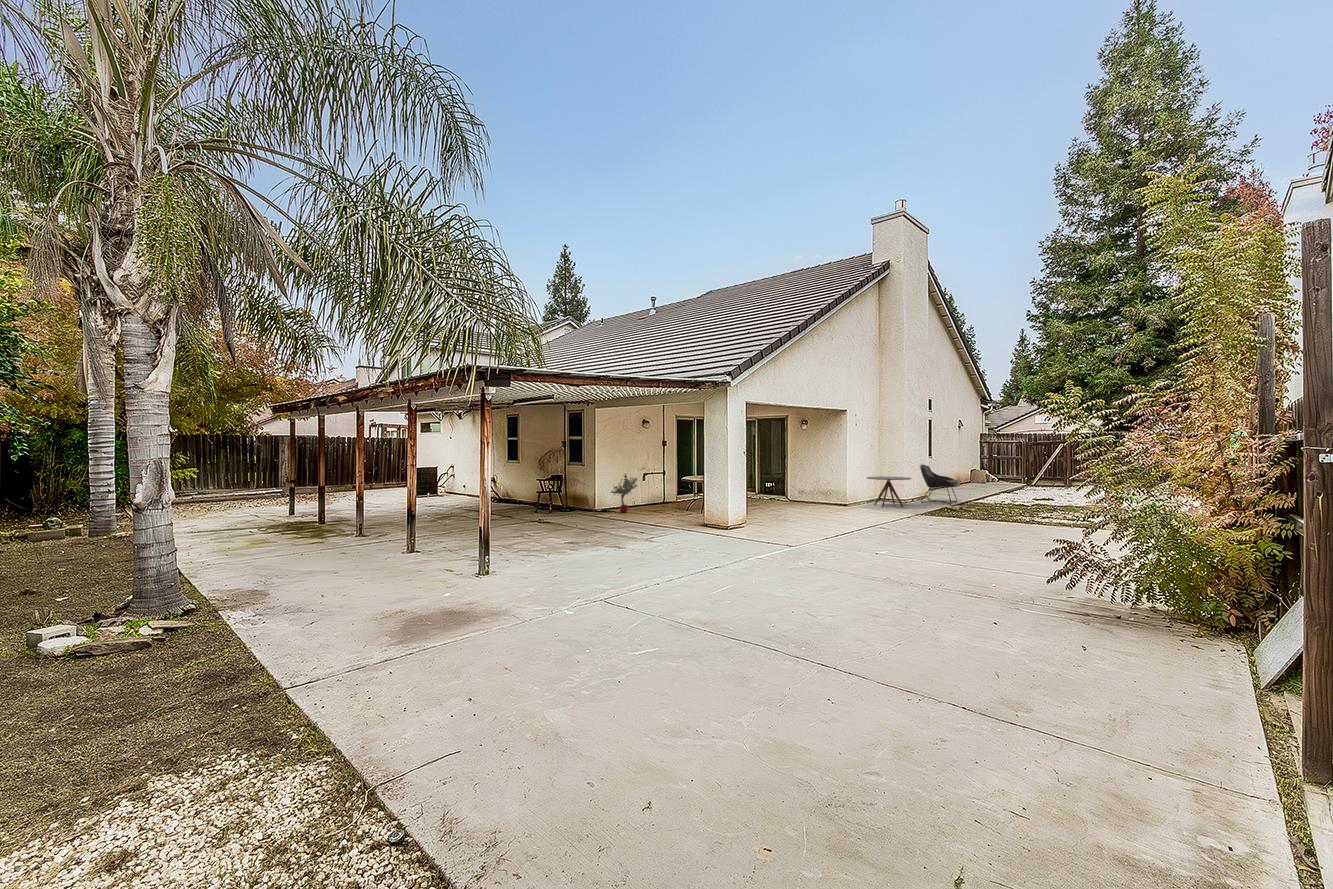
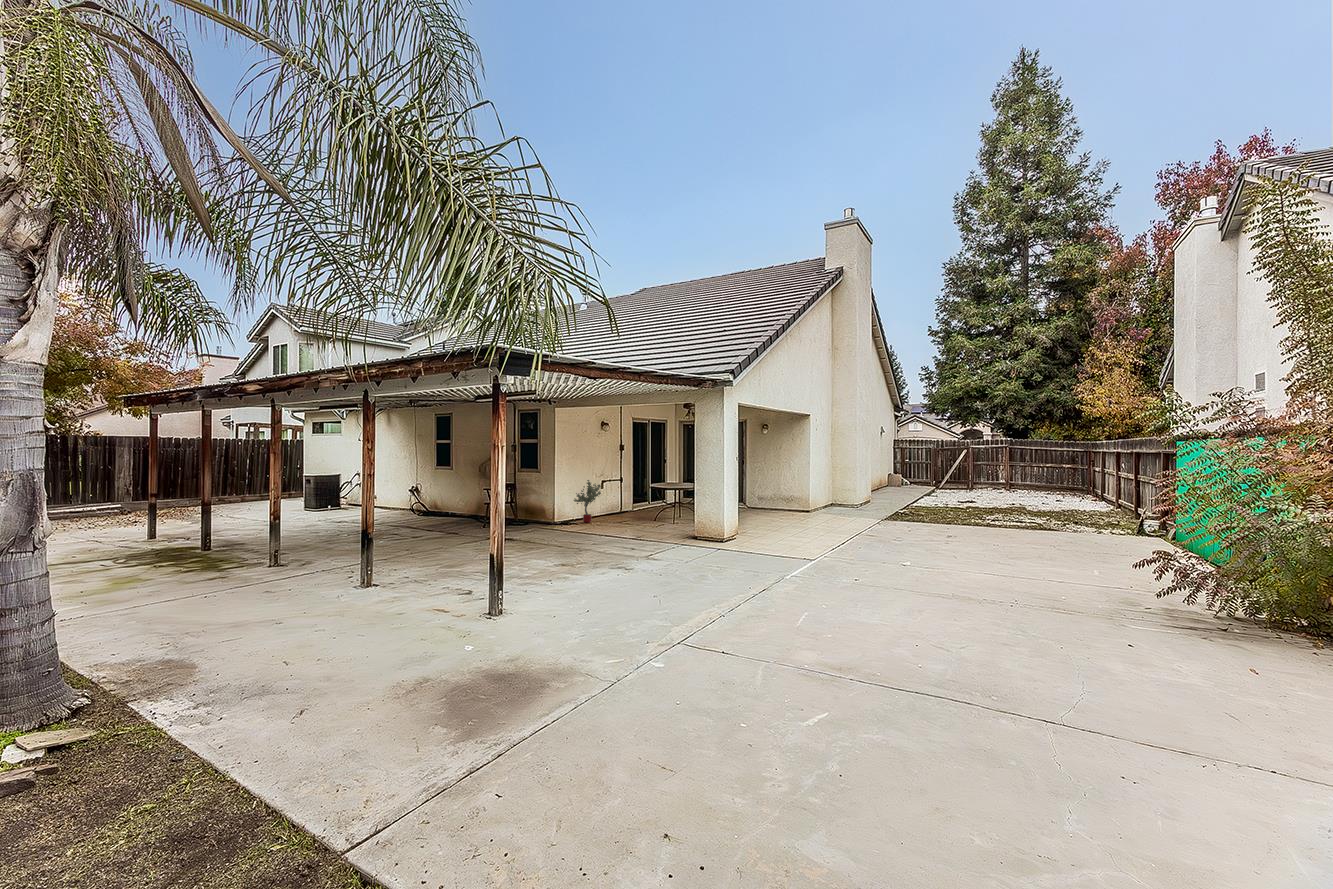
lounge chair: present [920,464,960,505] -> none [870,469,906,508]
round table: present [867,476,911,507] -> none [825,481,868,512]

